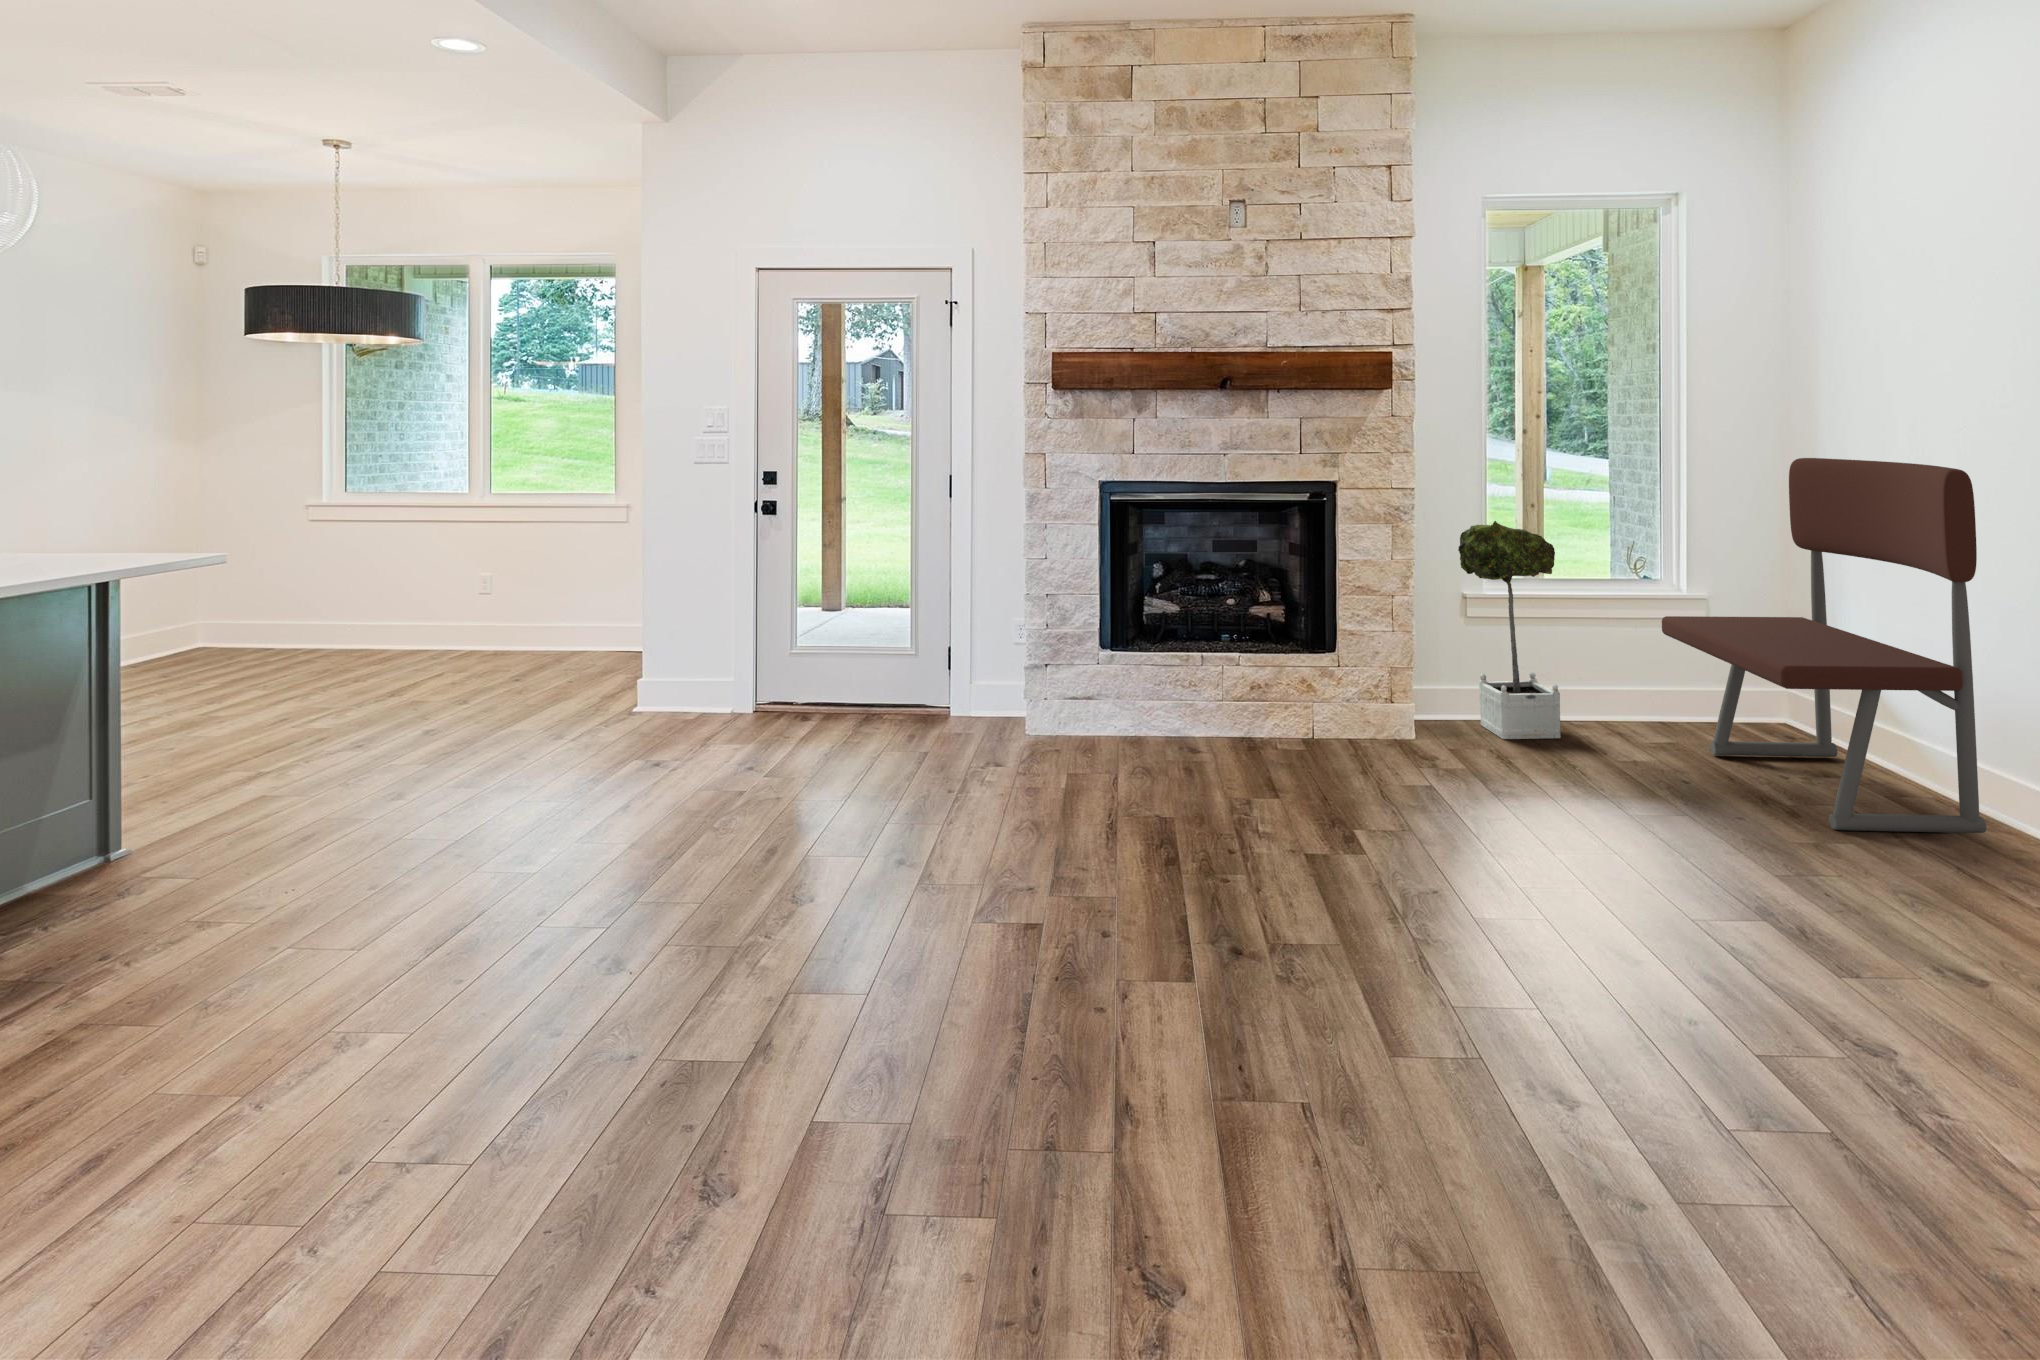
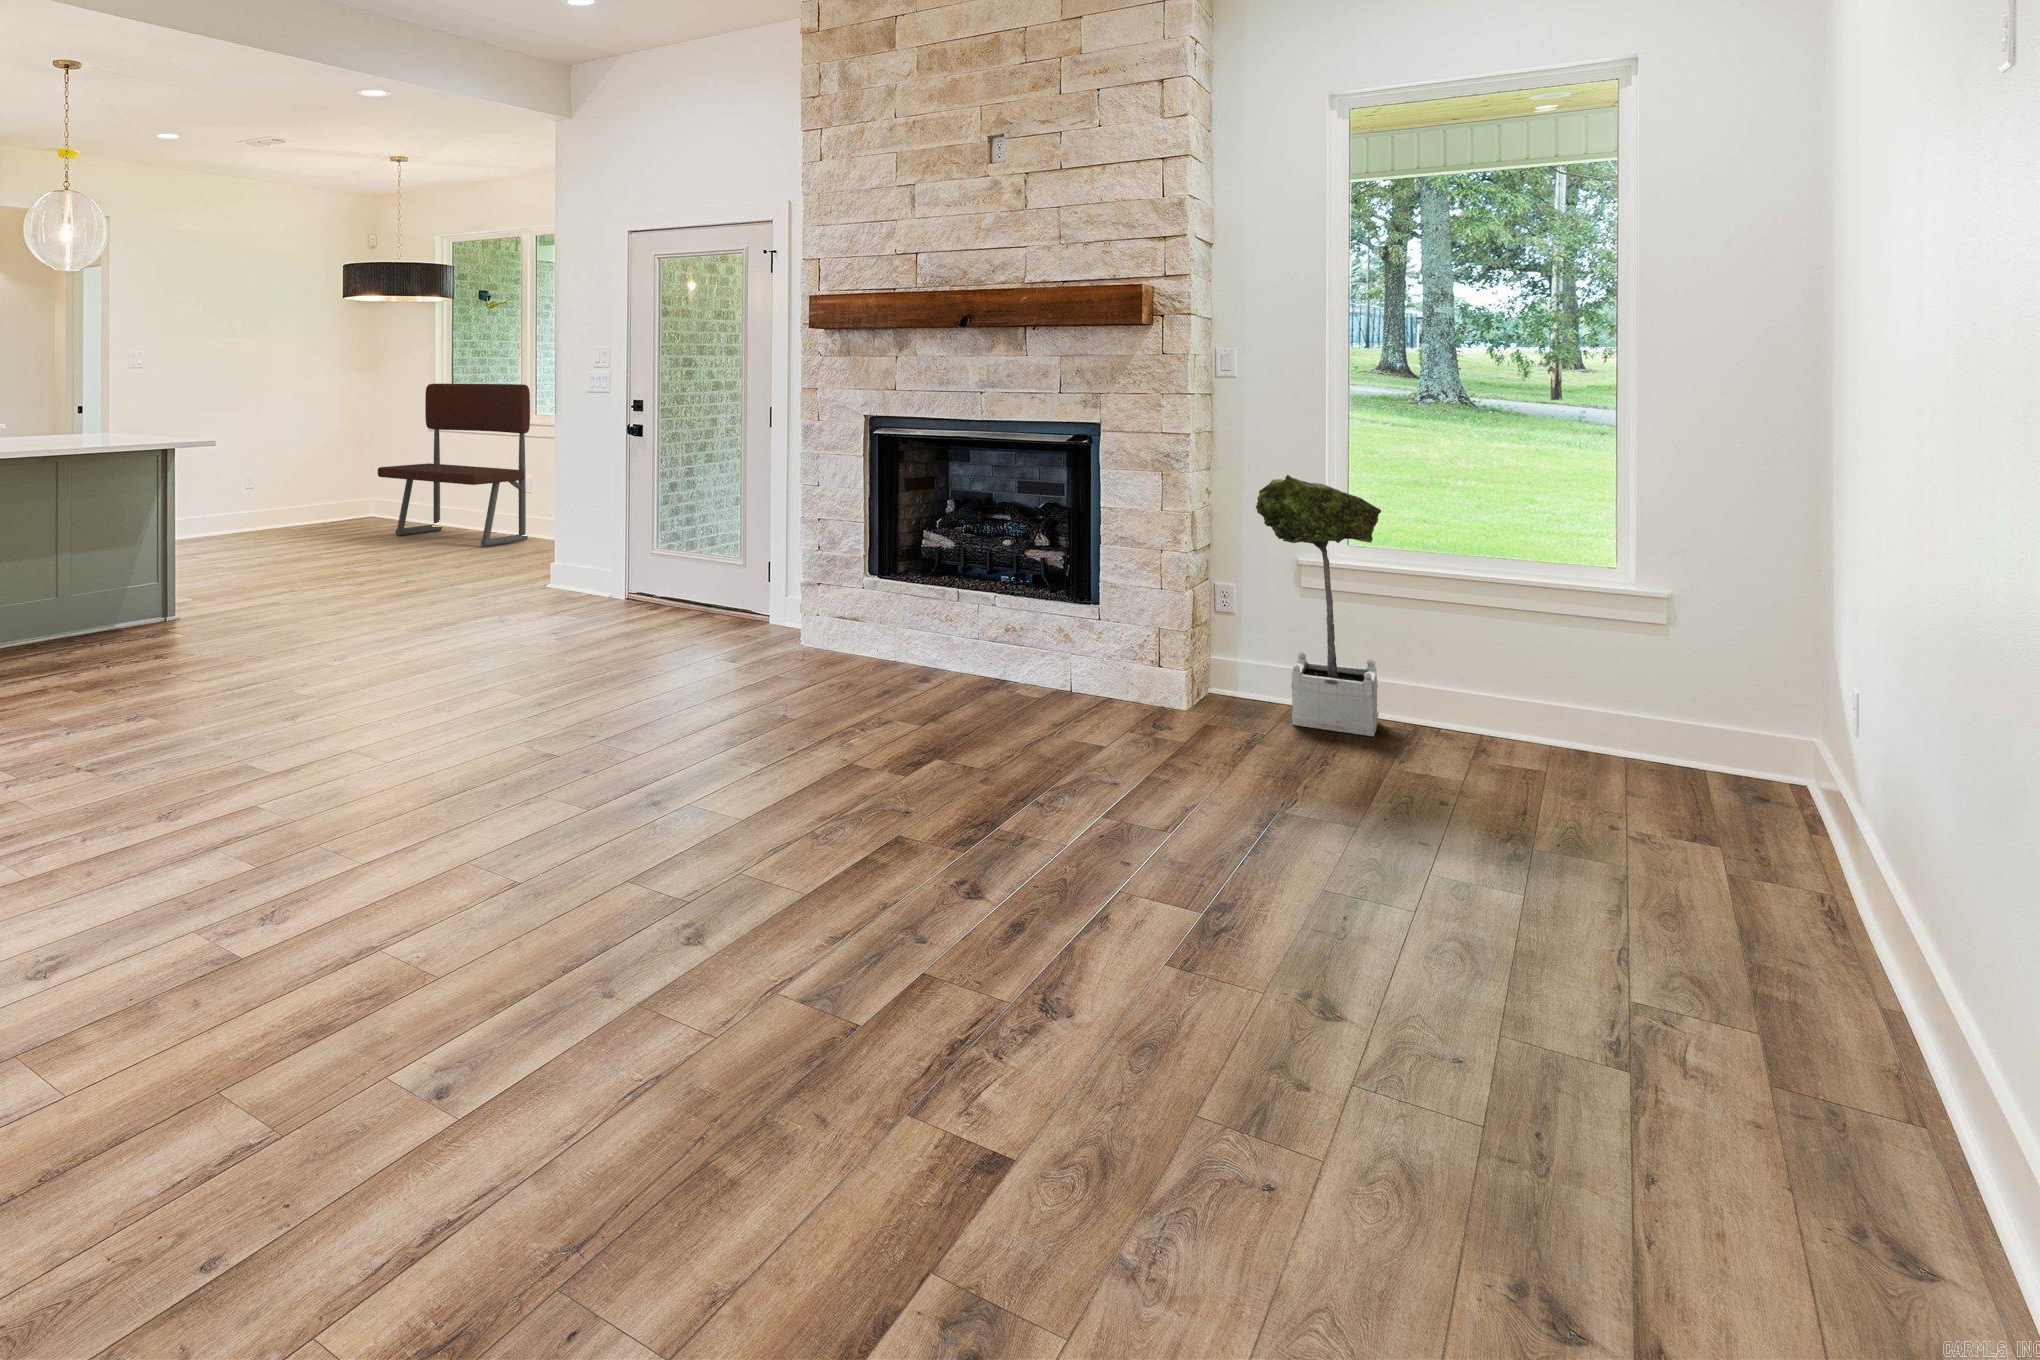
bench: present [1662,458,1987,833] -> present [378,384,530,547]

